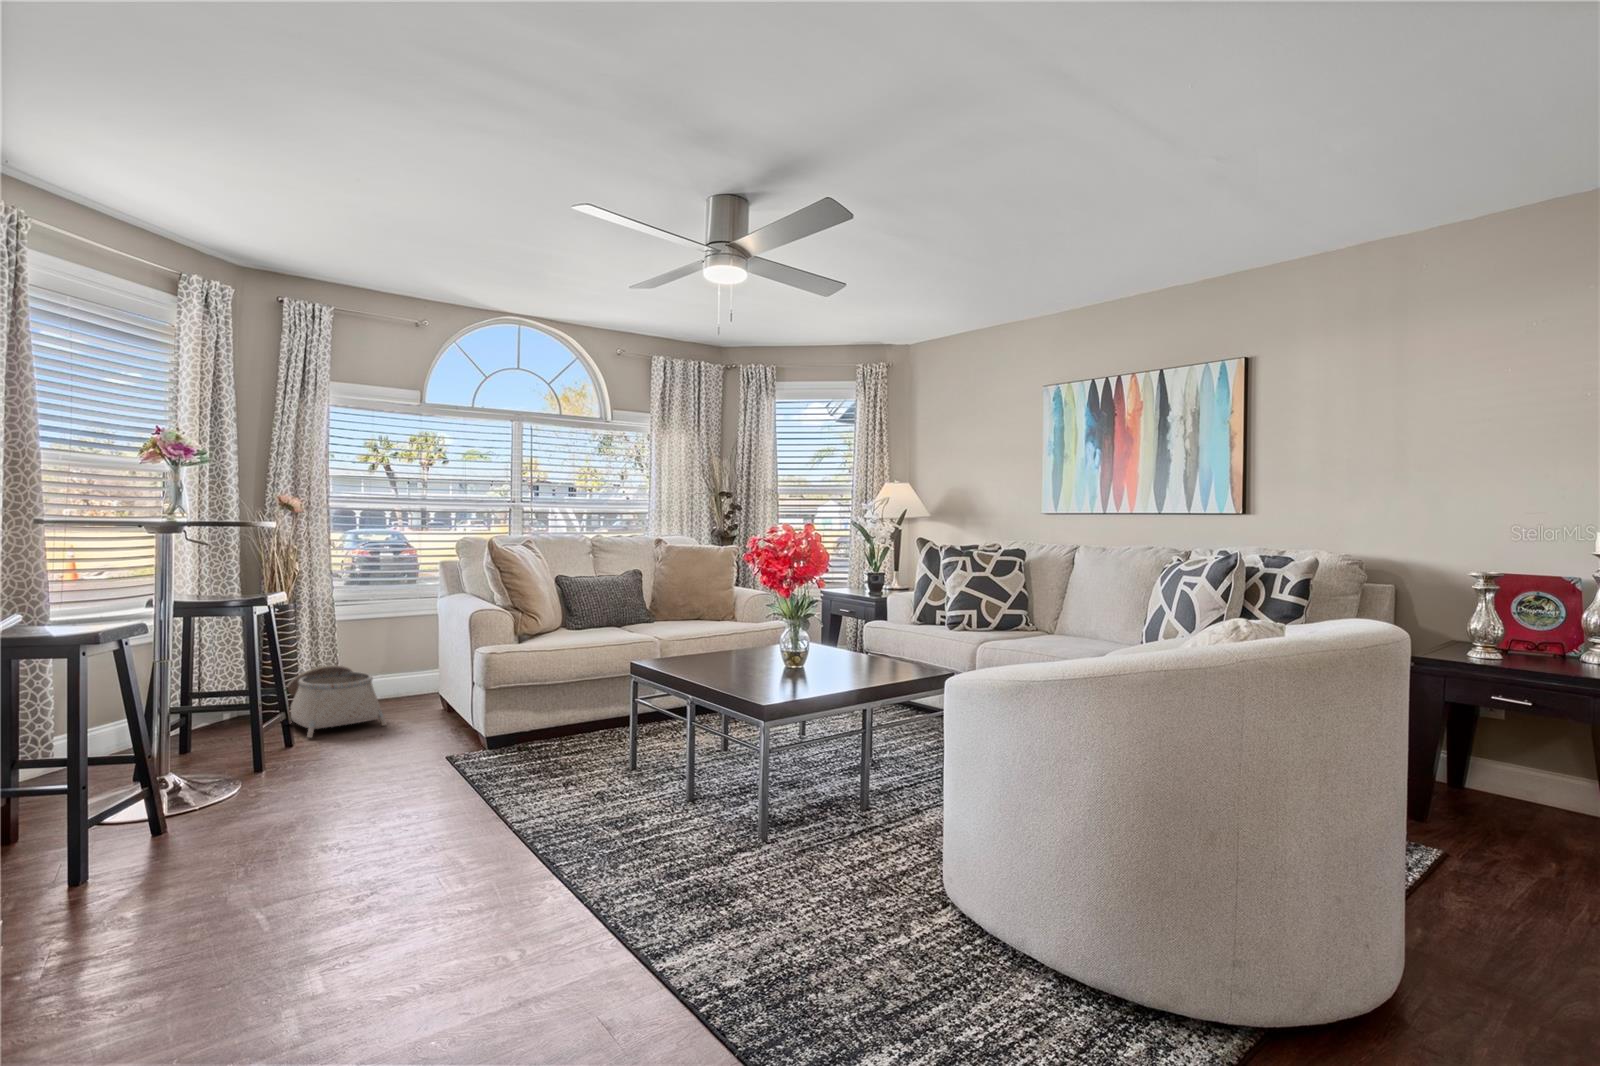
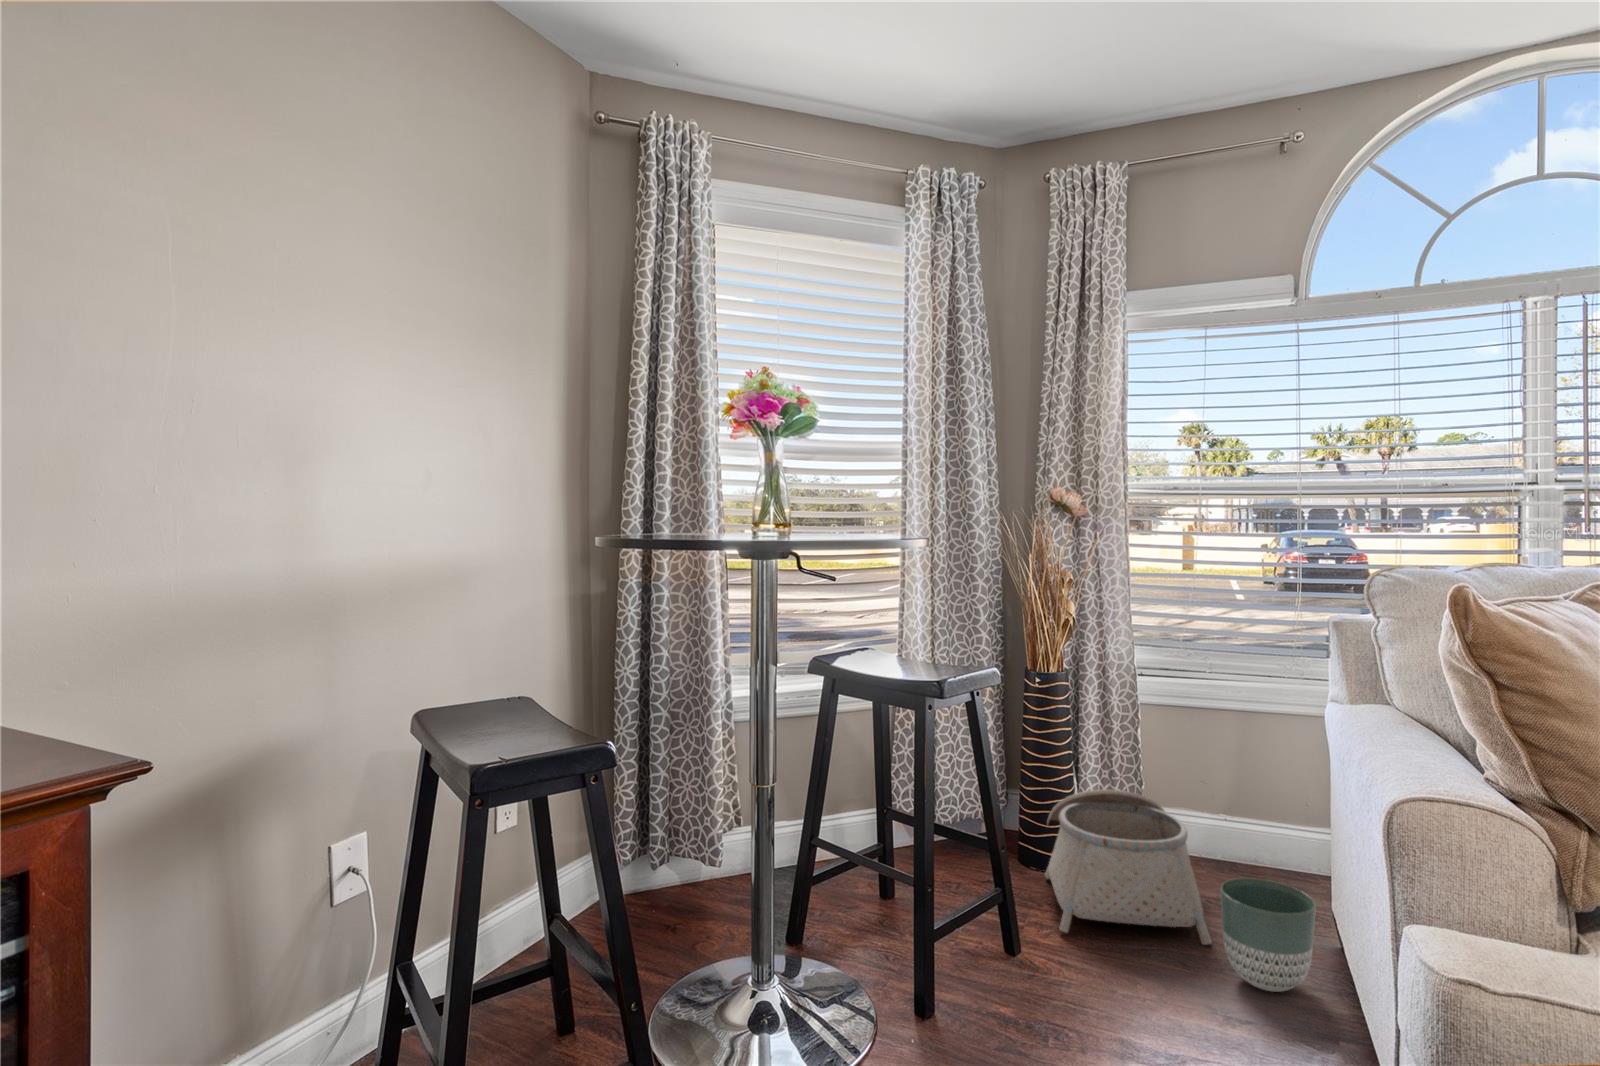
planter: none [395,686,436,731] -> present [1221,878,1316,992]

